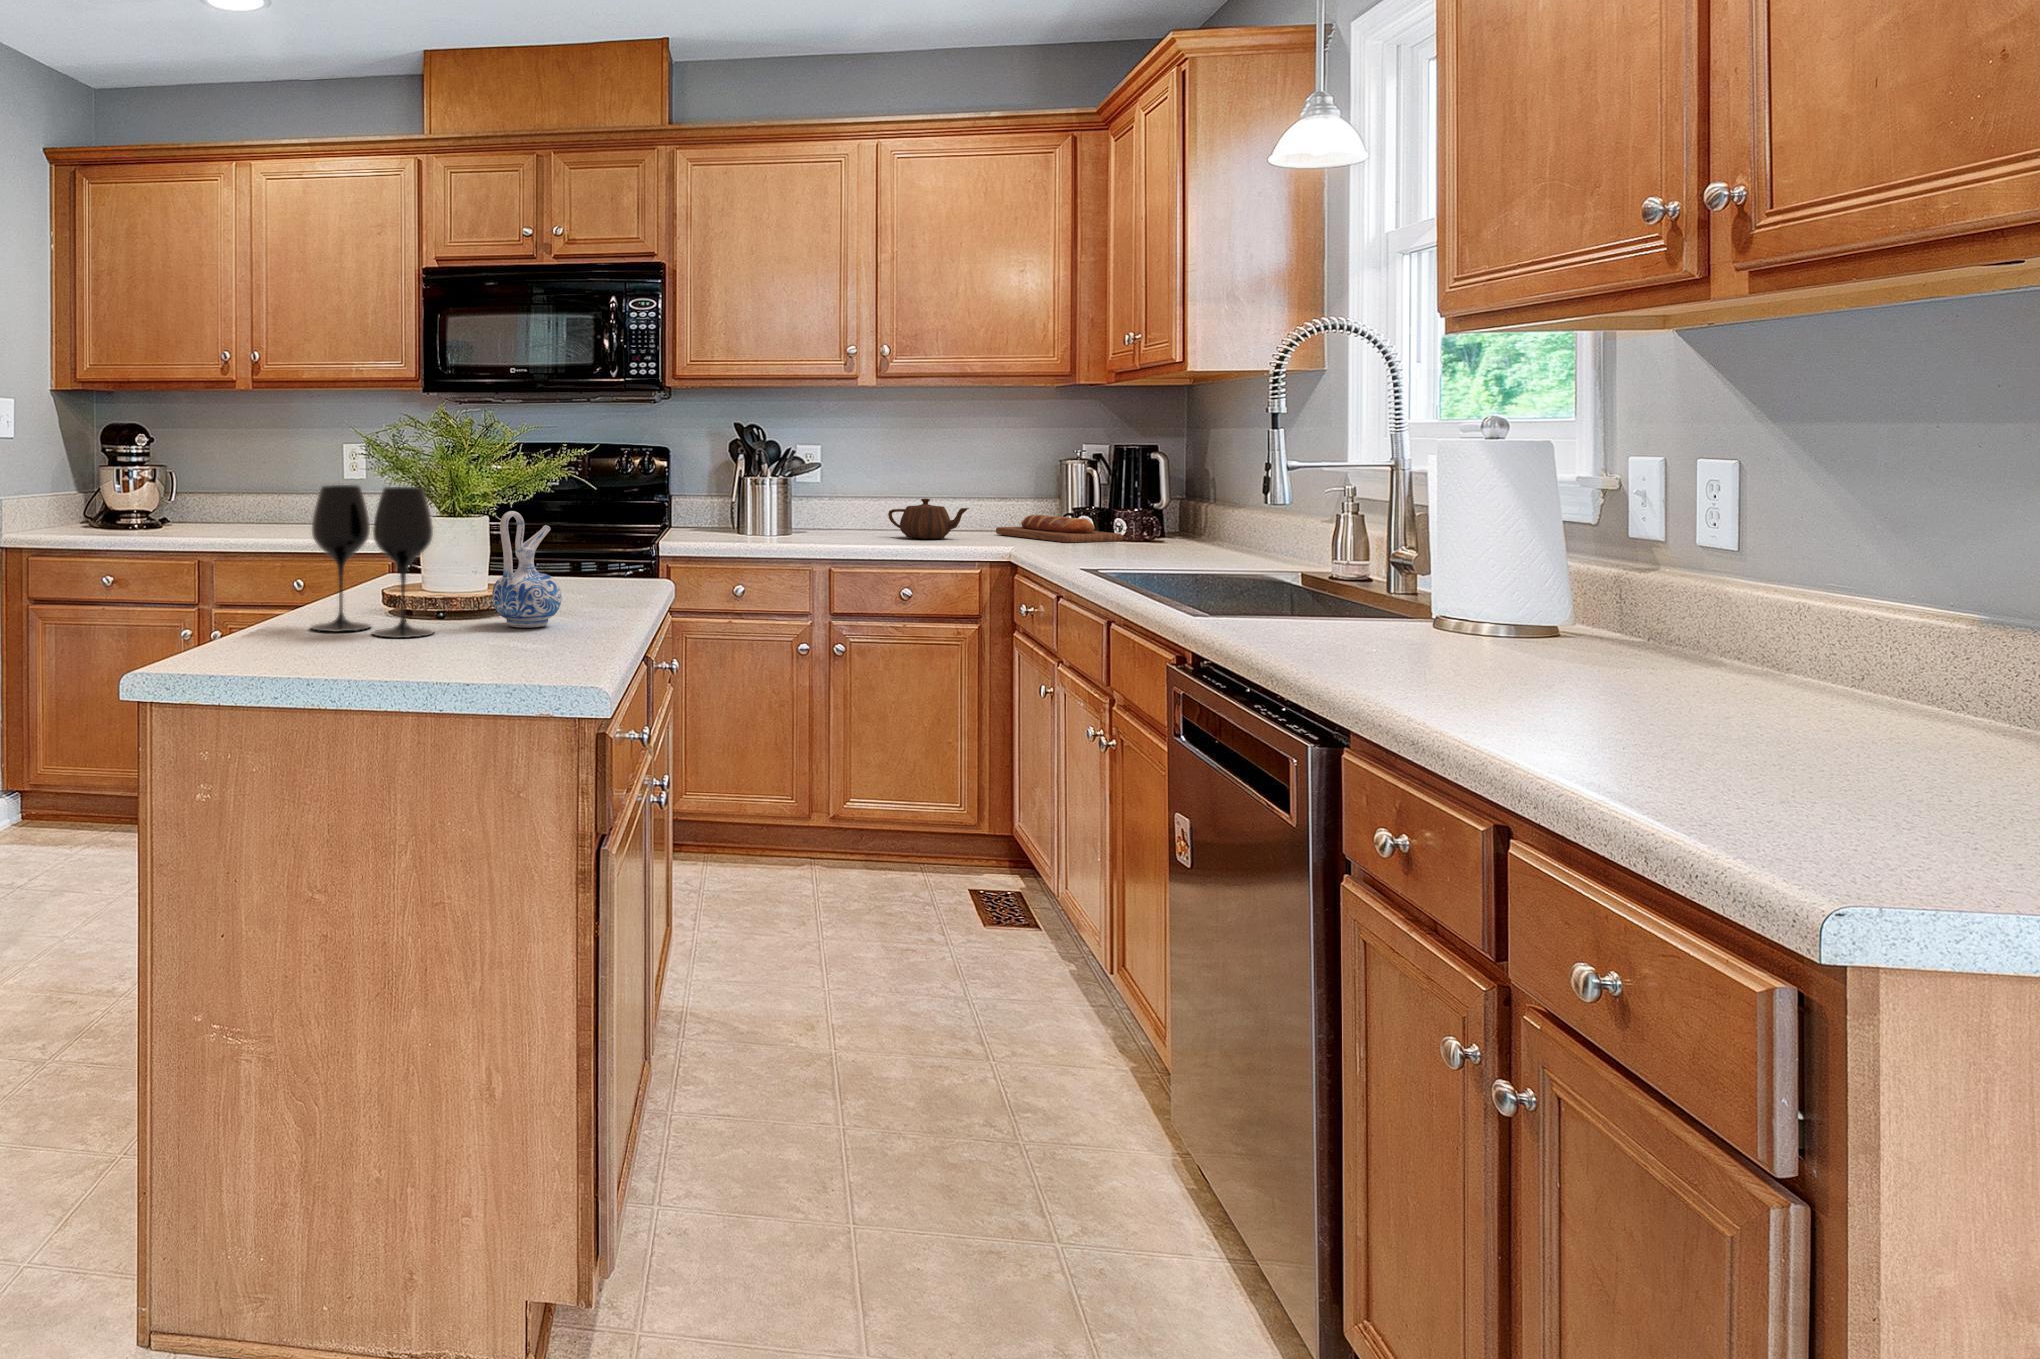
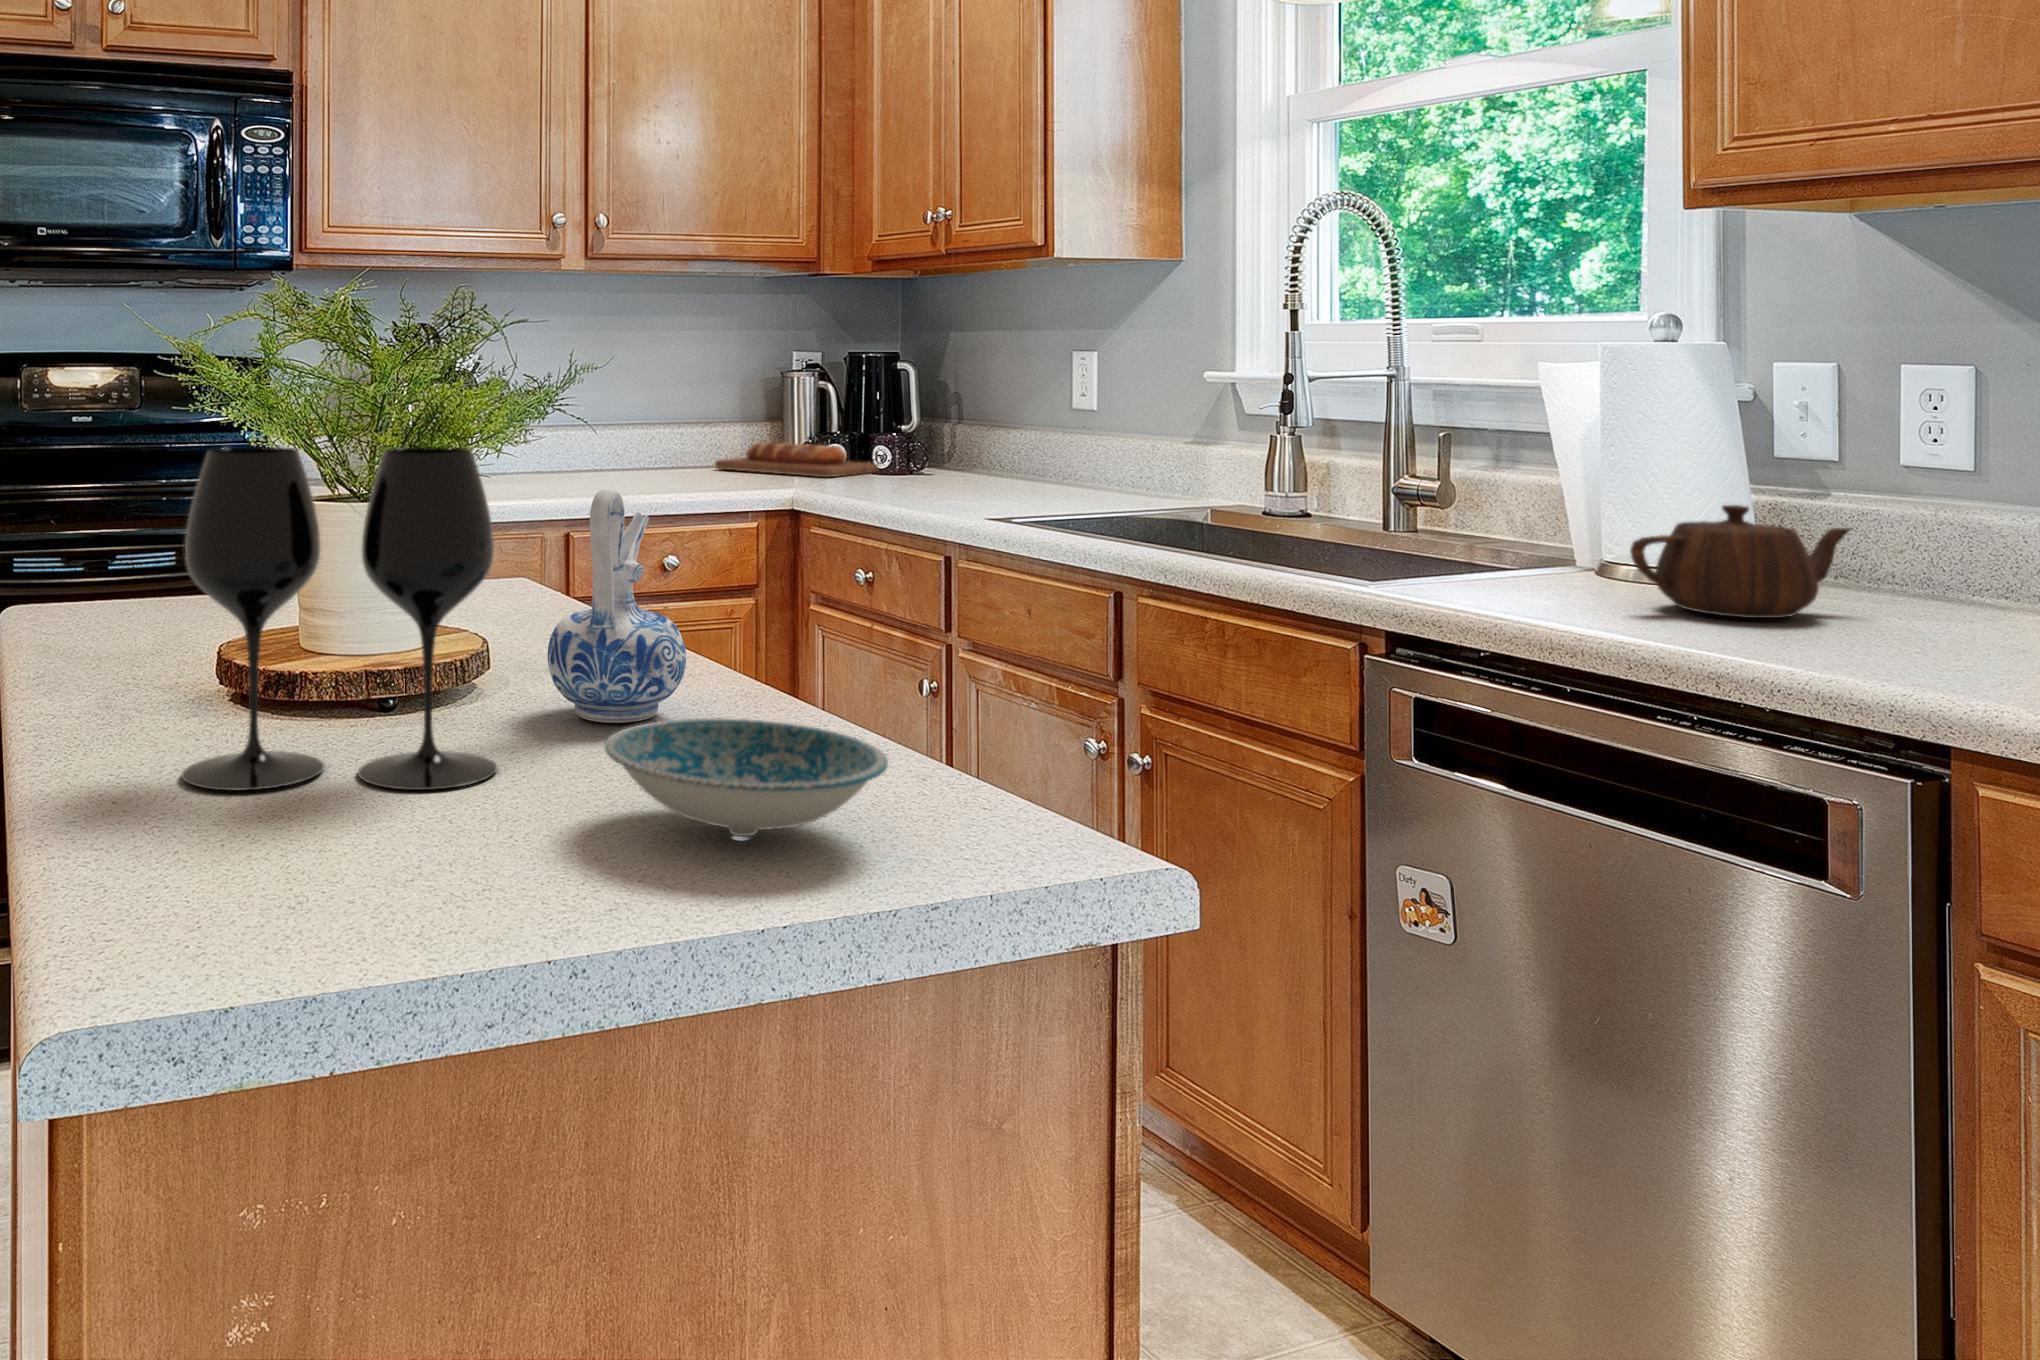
teapot: present [888,498,969,539] -> present [1630,505,1851,618]
ceramic bowl: none [410,612,521,658] -> present [605,718,888,836]

